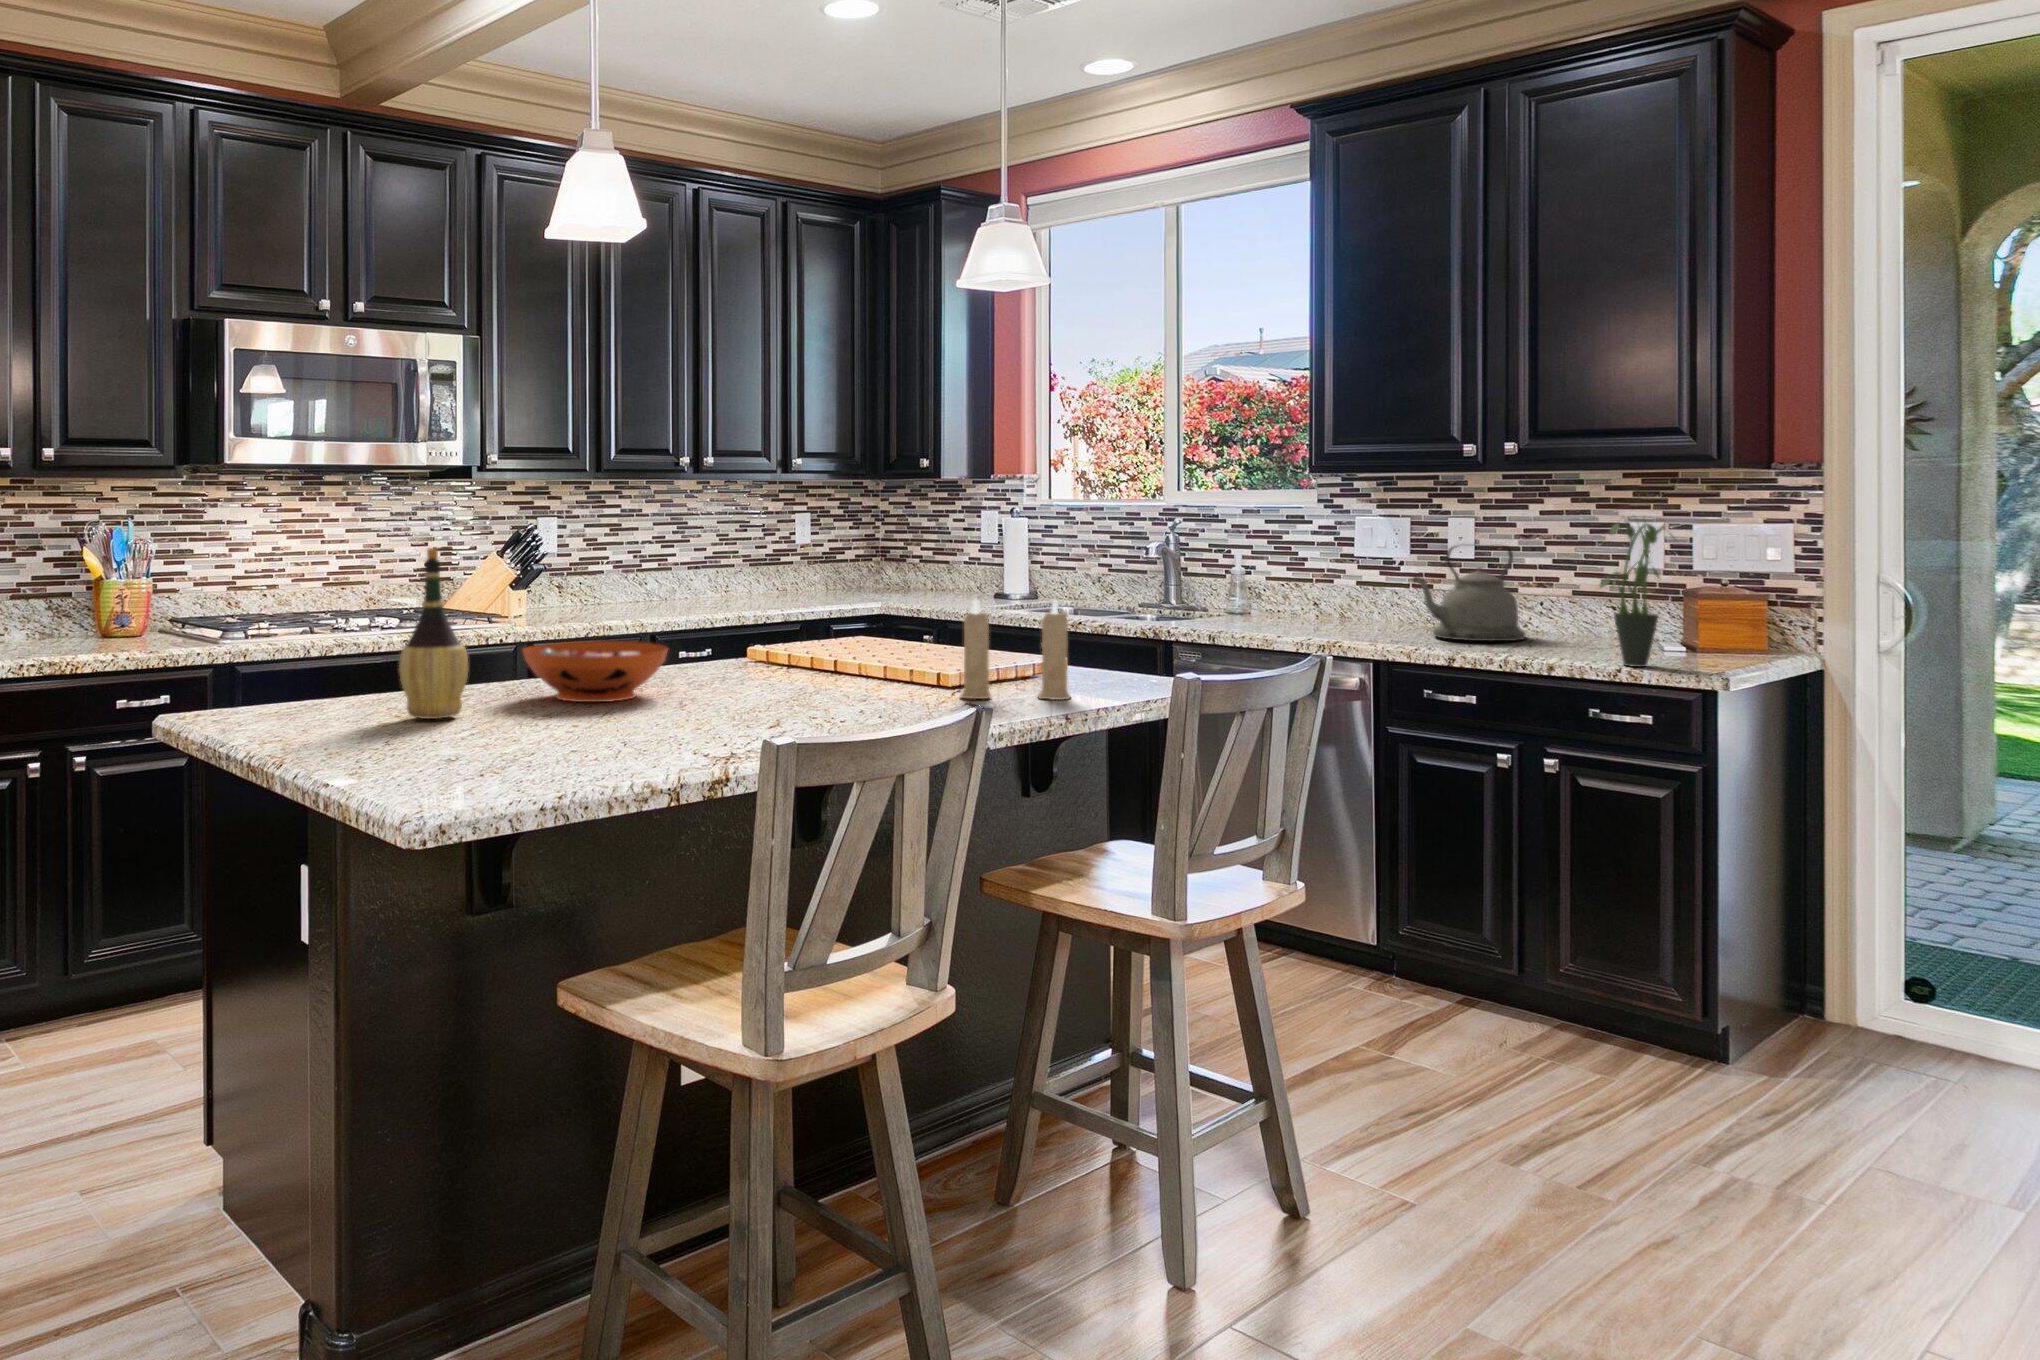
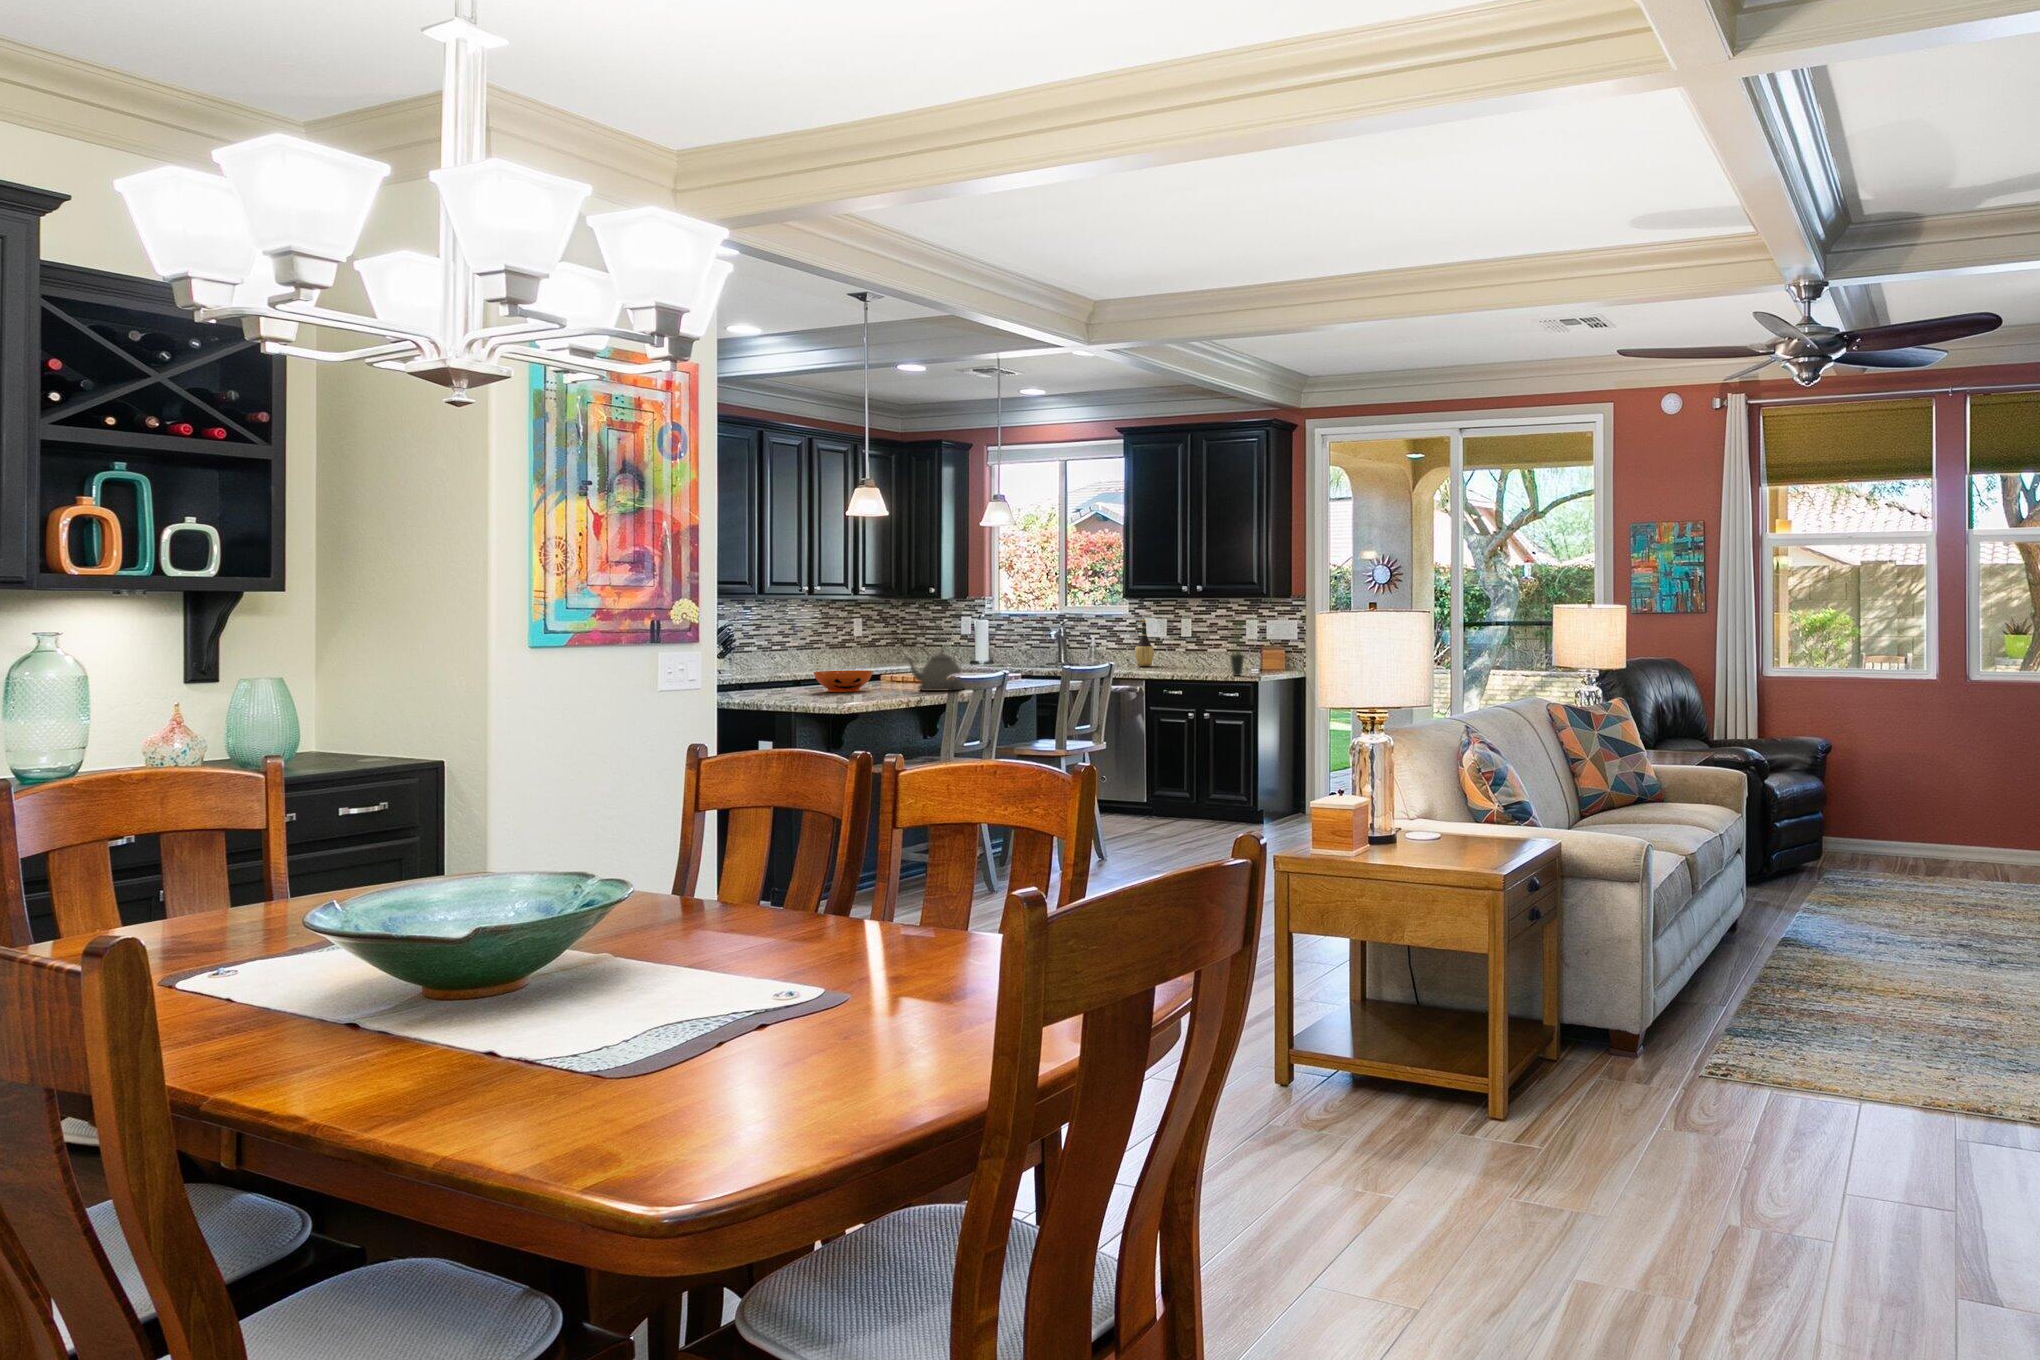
kettle: present [1414,545,1525,641] -> present [905,651,965,691]
wine bottle: present [399,548,468,719] -> present [1135,620,1154,666]
candle: present [961,600,1070,700] -> none [987,647,1028,685]

